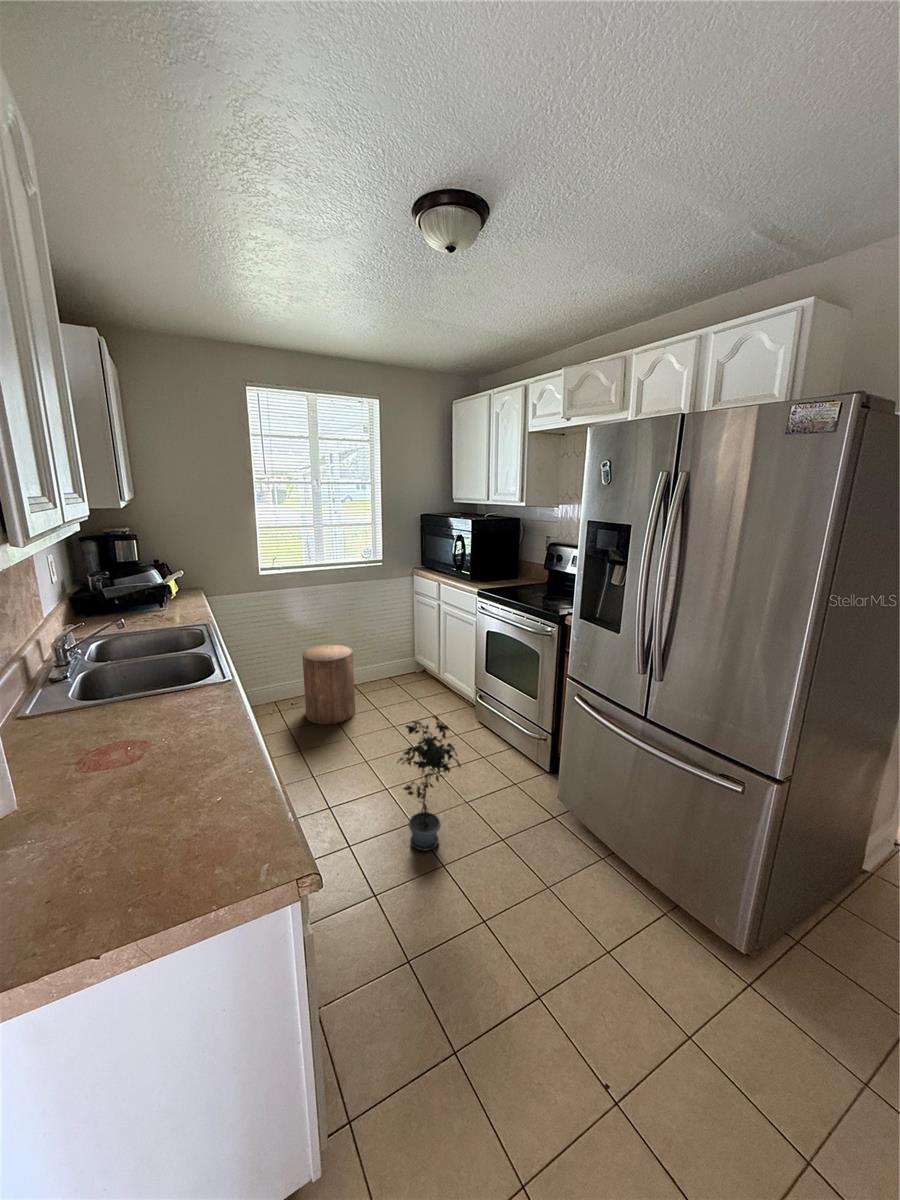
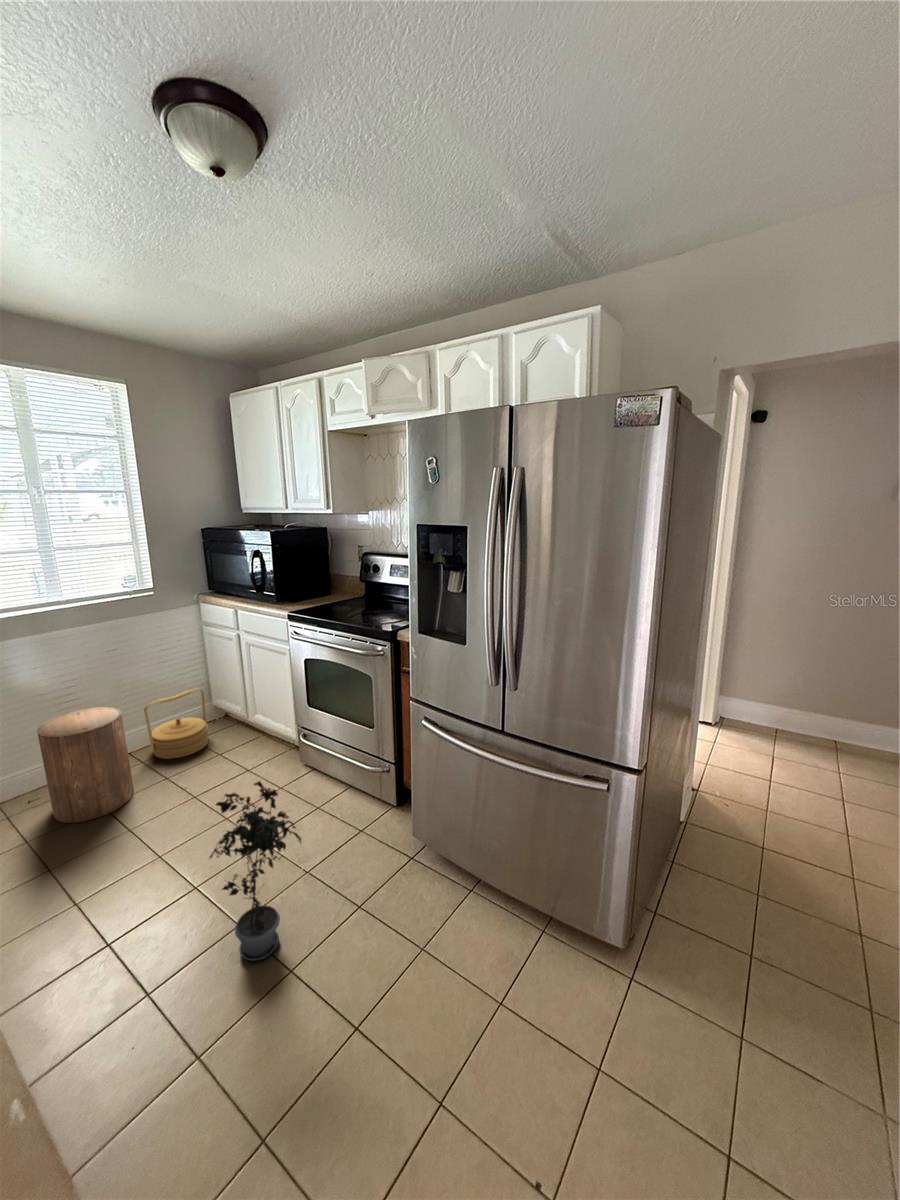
basket: none [367,643,410,695] -> present [144,688,208,759]

